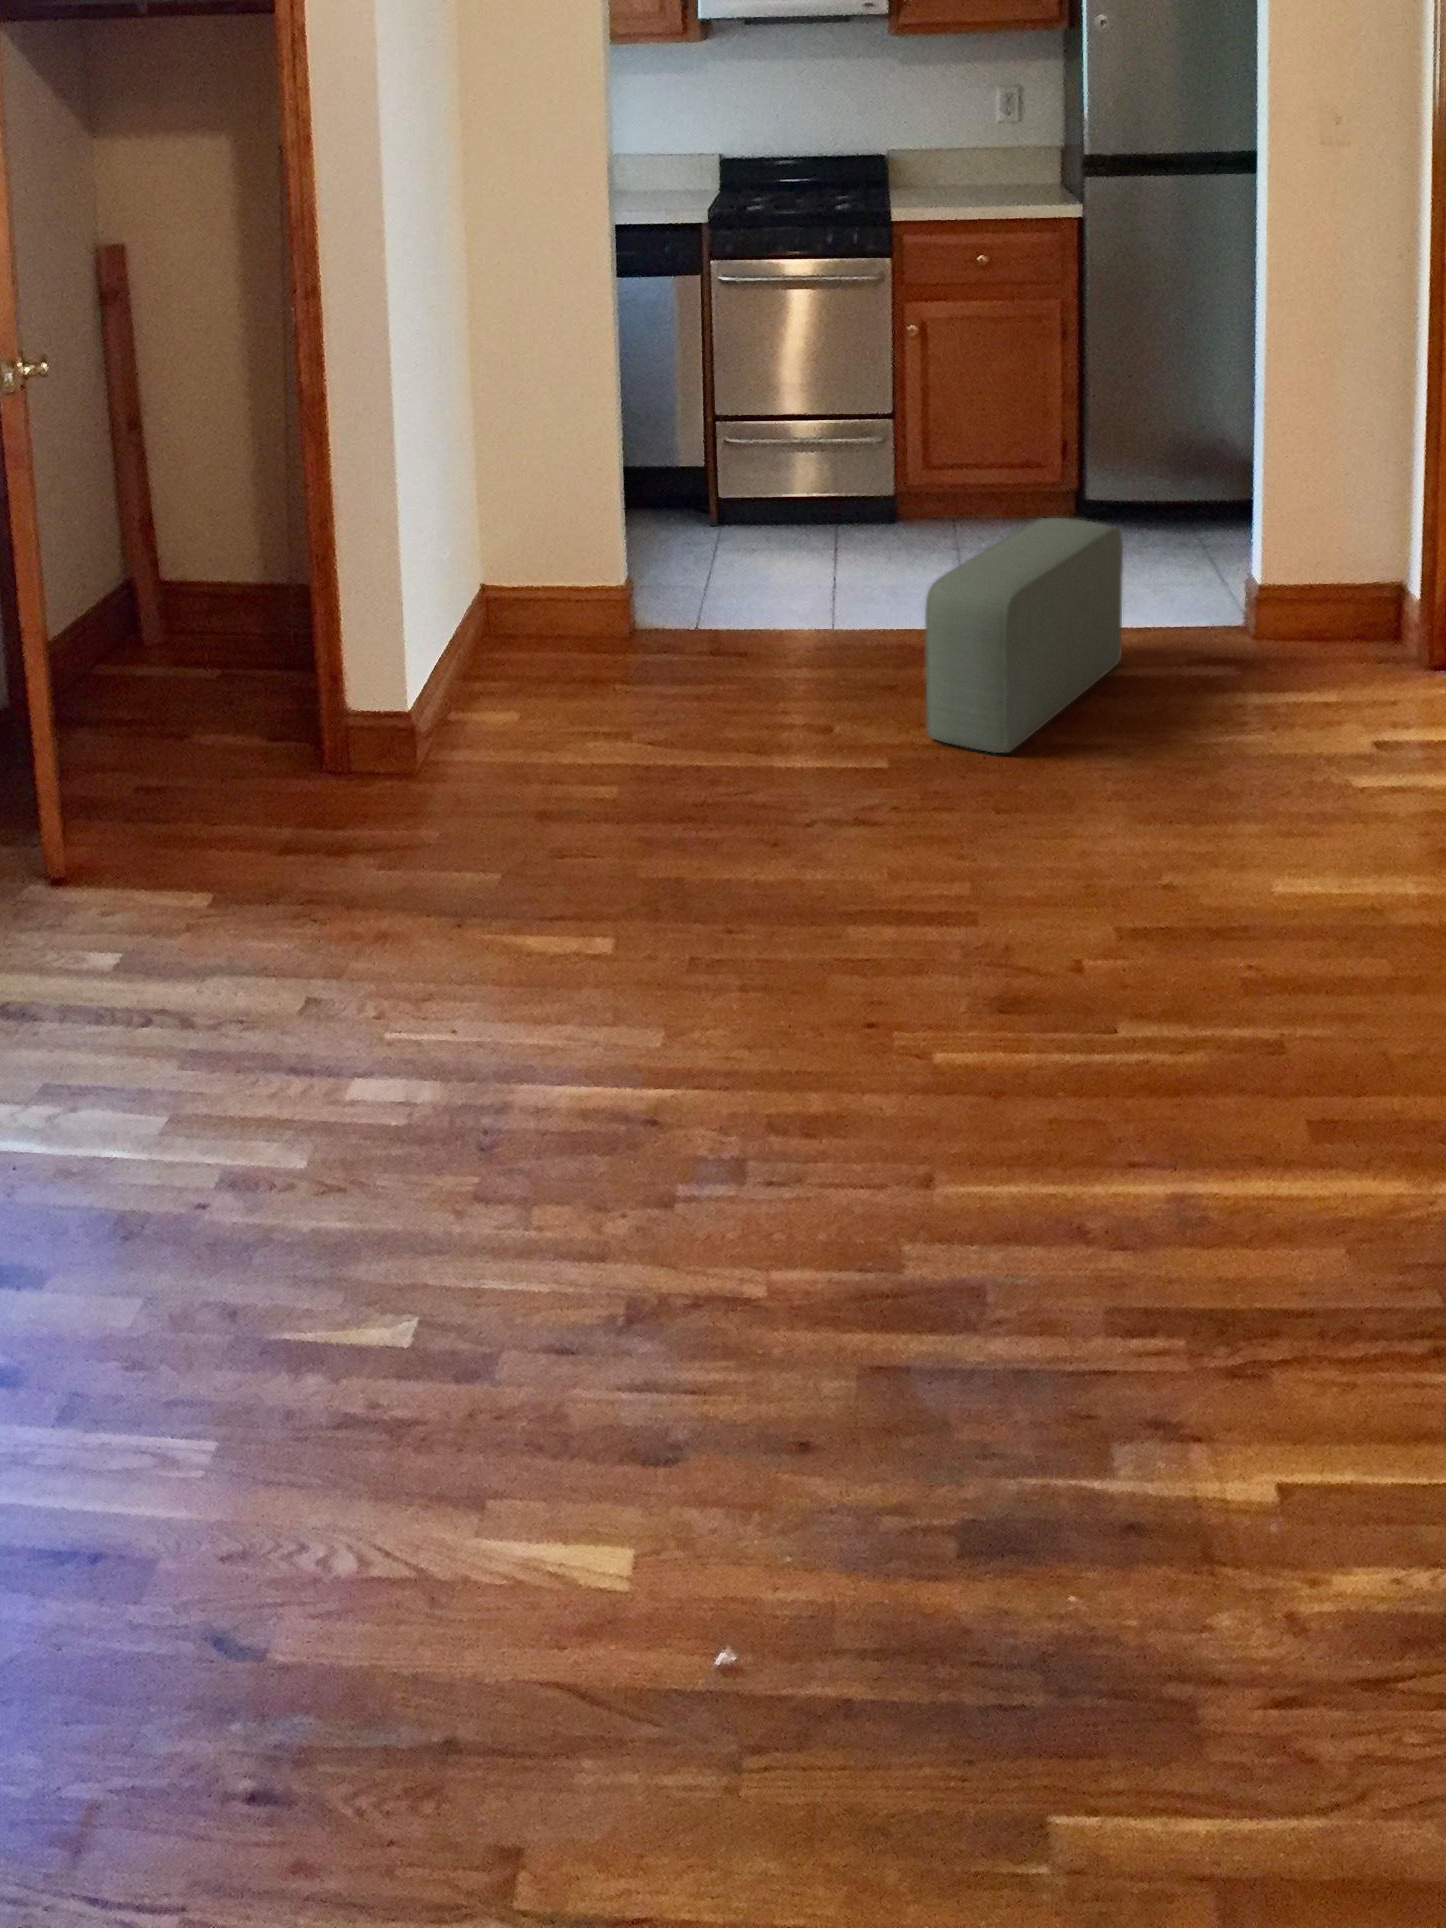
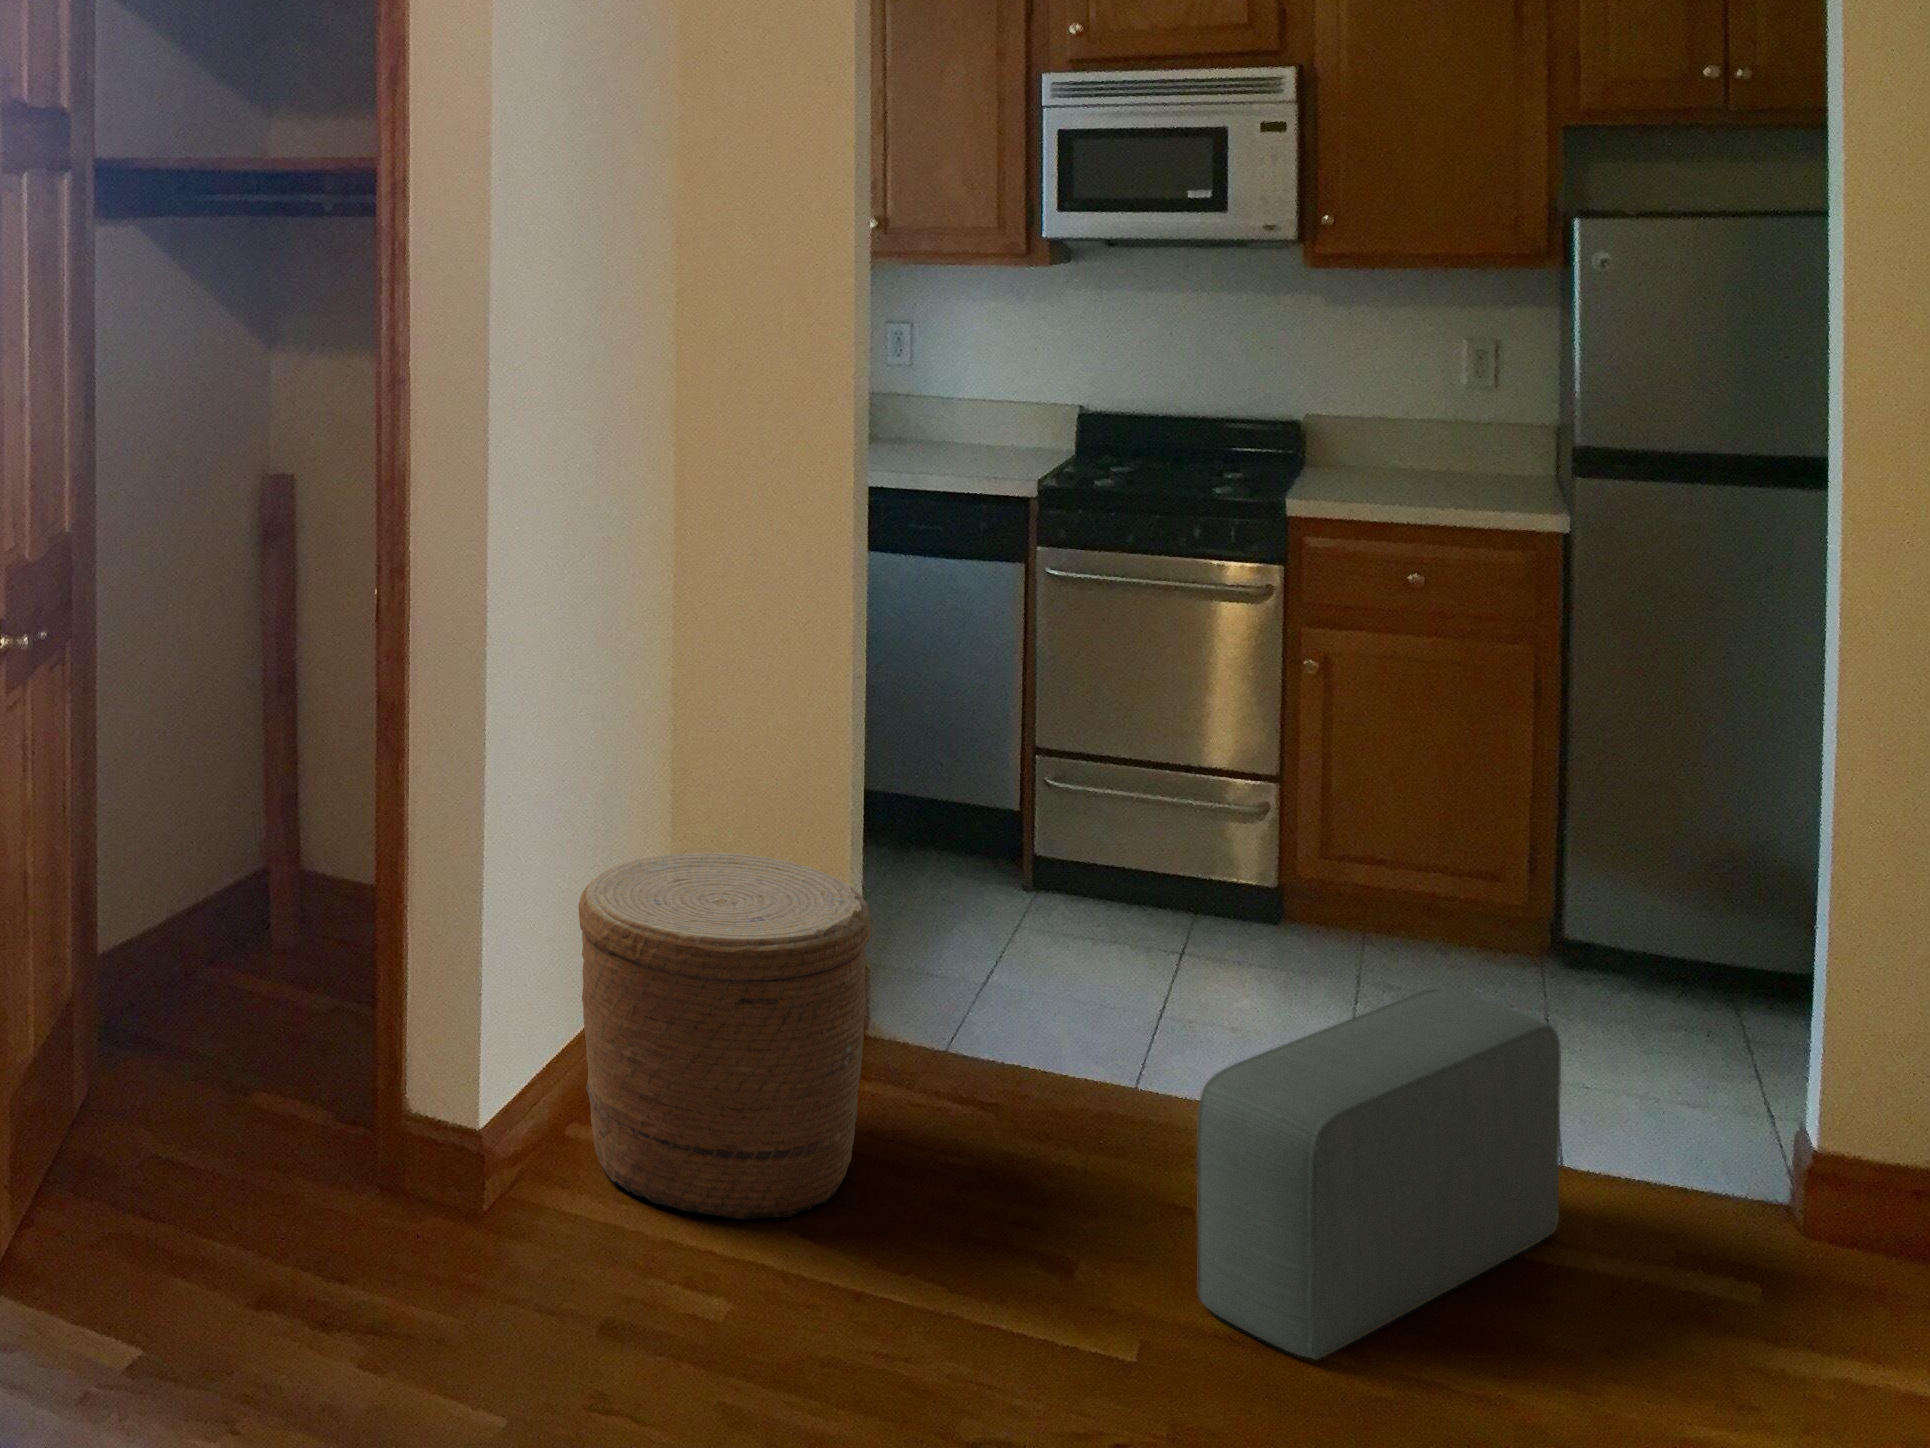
woven basket: none [458,493,680,748] -> present [578,853,871,1220]

